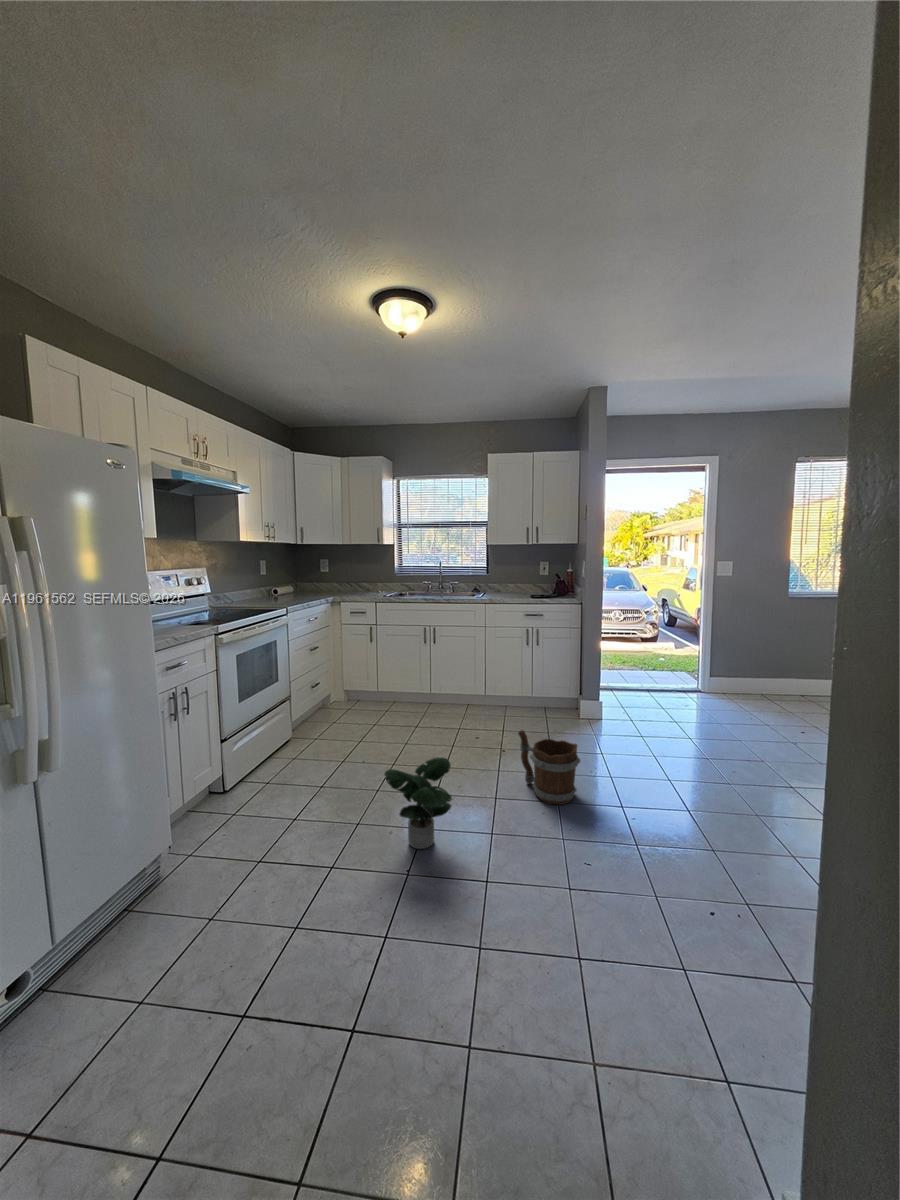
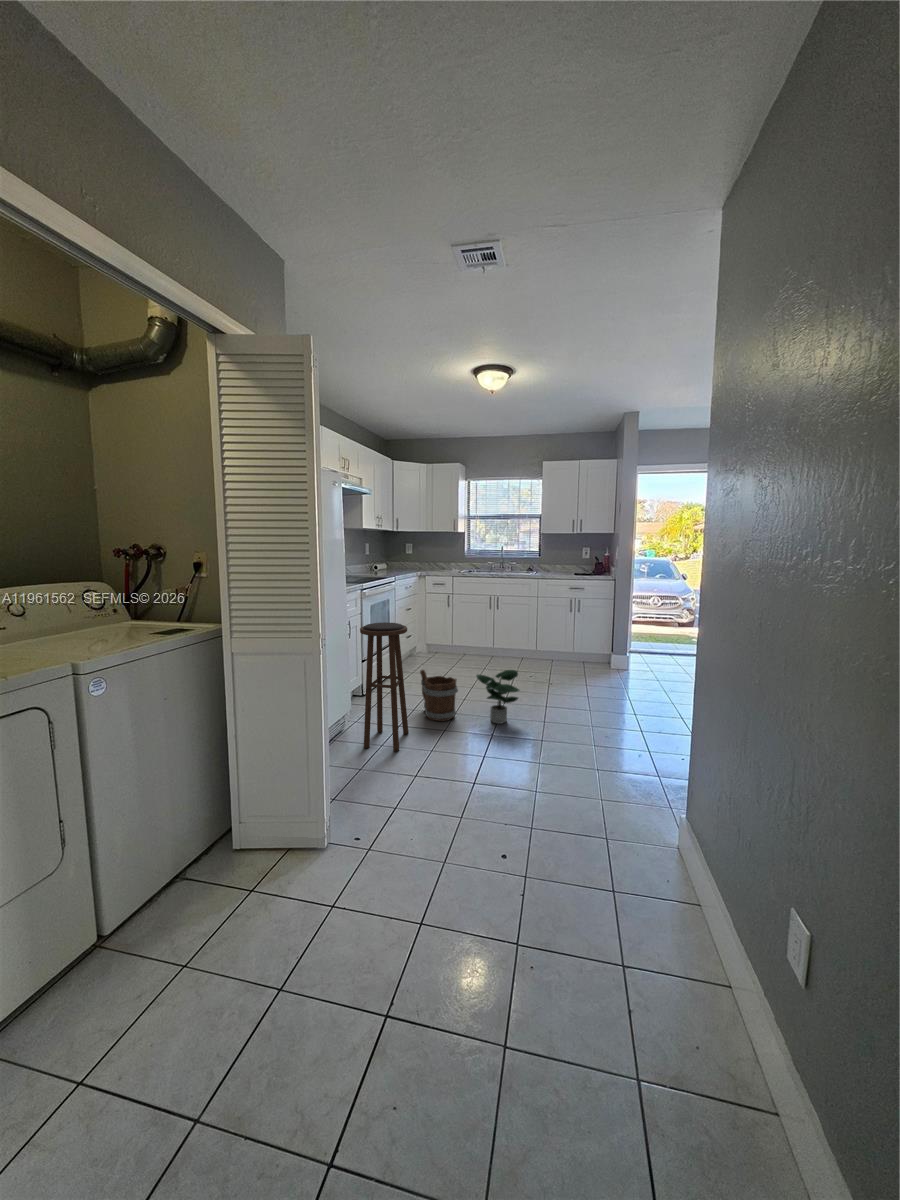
stool: none [157,706,266,946] -> present [360,622,409,752]
bucket: present [518,730,580,804] -> present [420,670,458,721]

